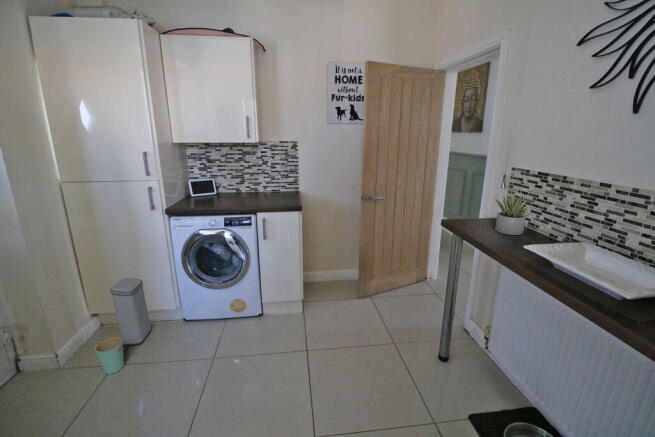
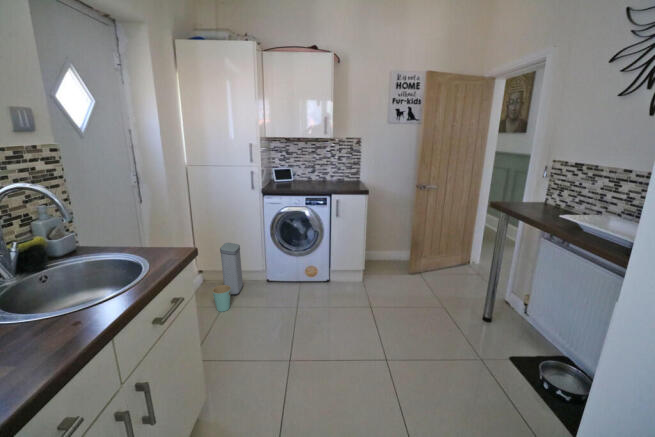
succulent plant: present [495,193,527,235] -> none [536,178,567,213]

